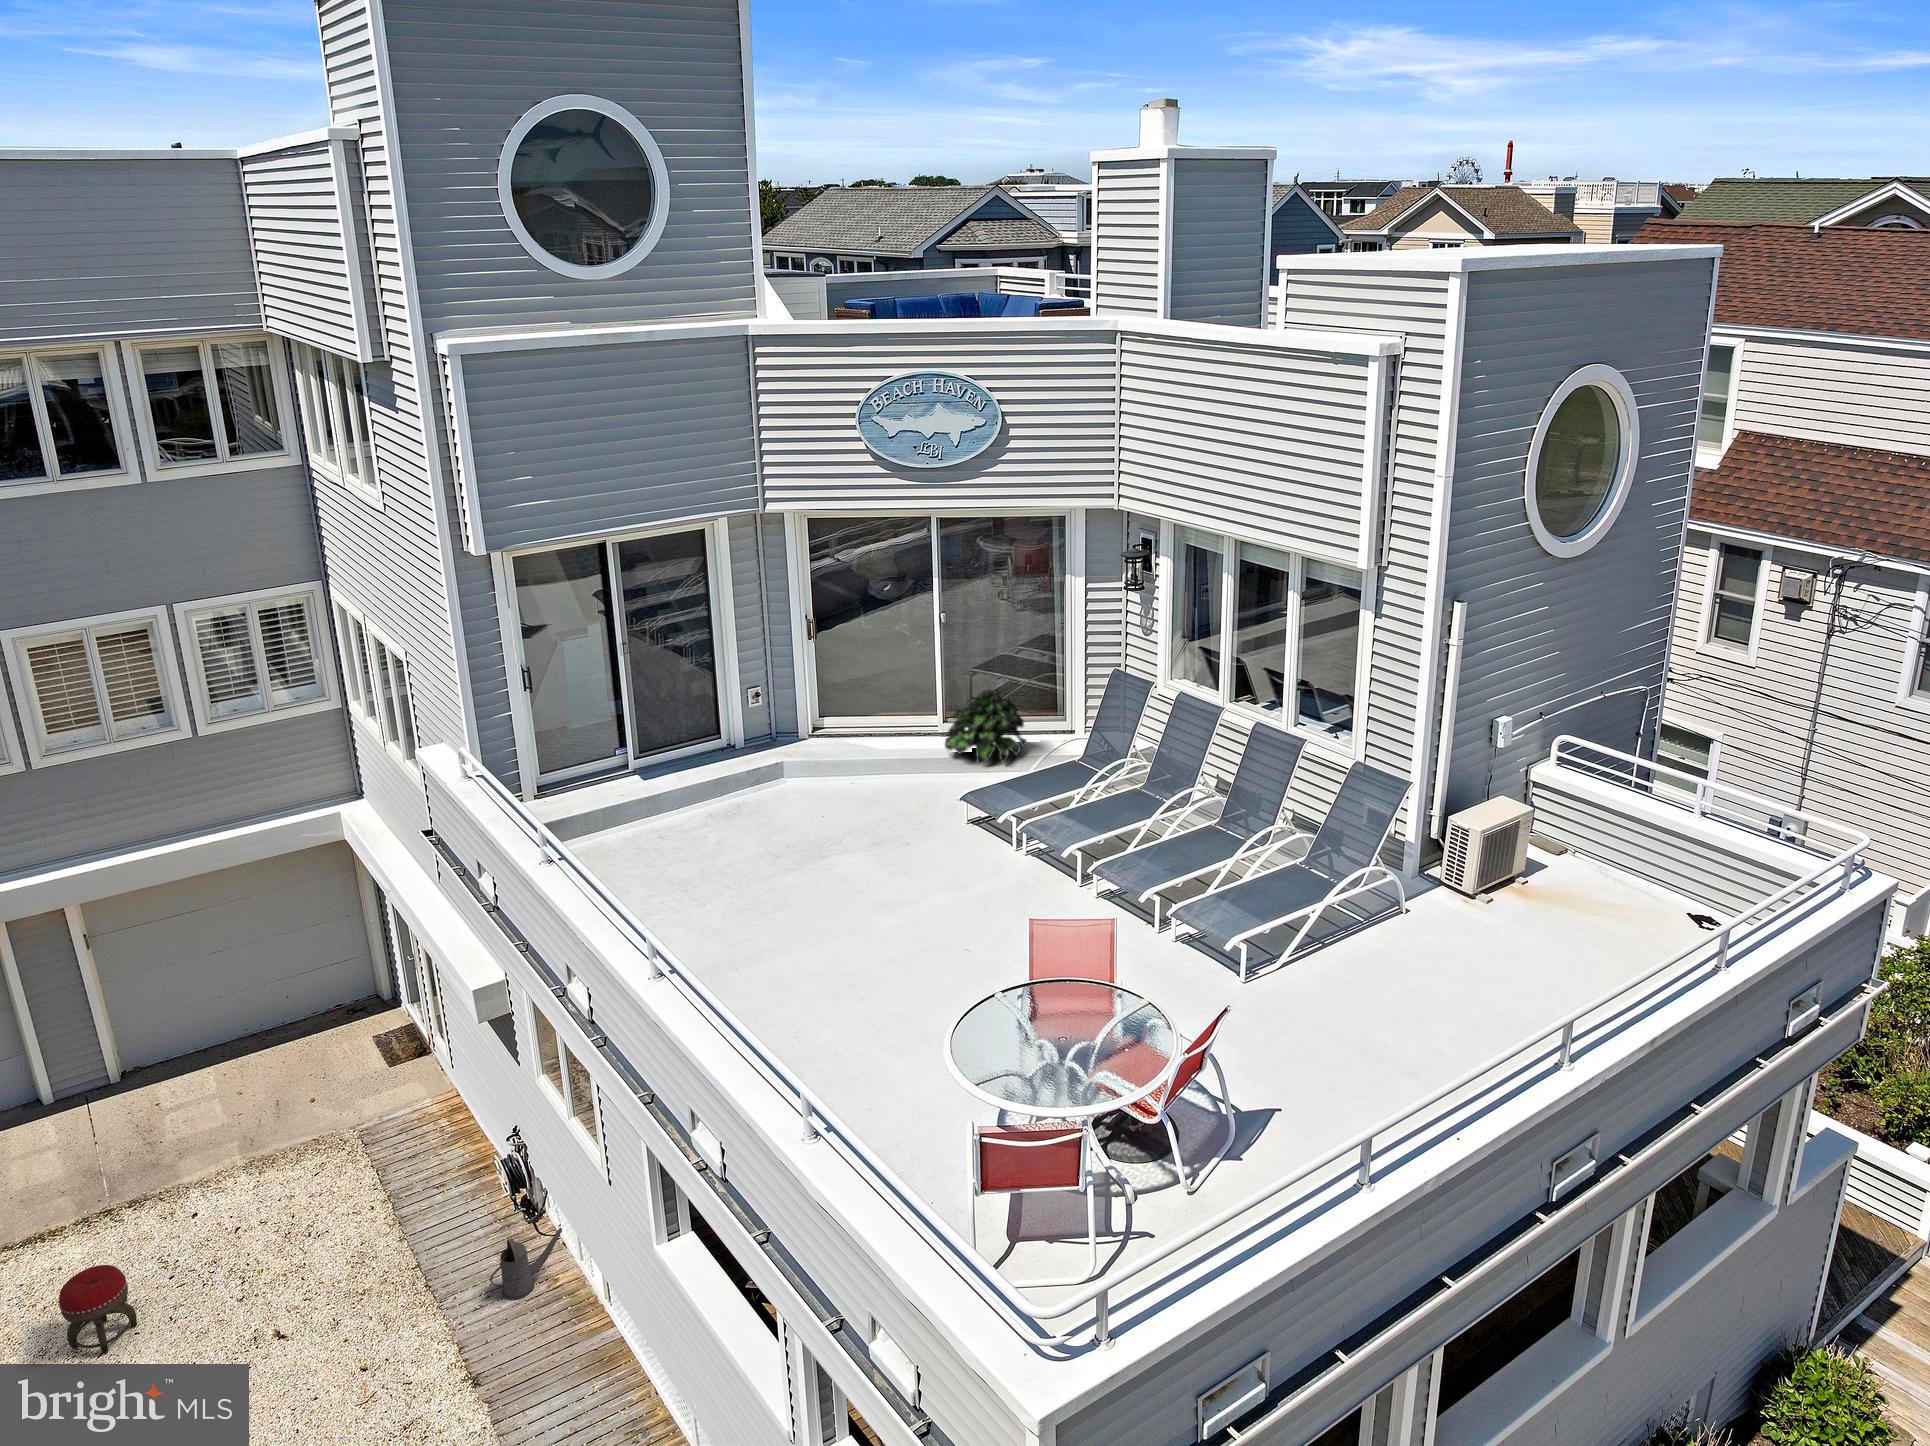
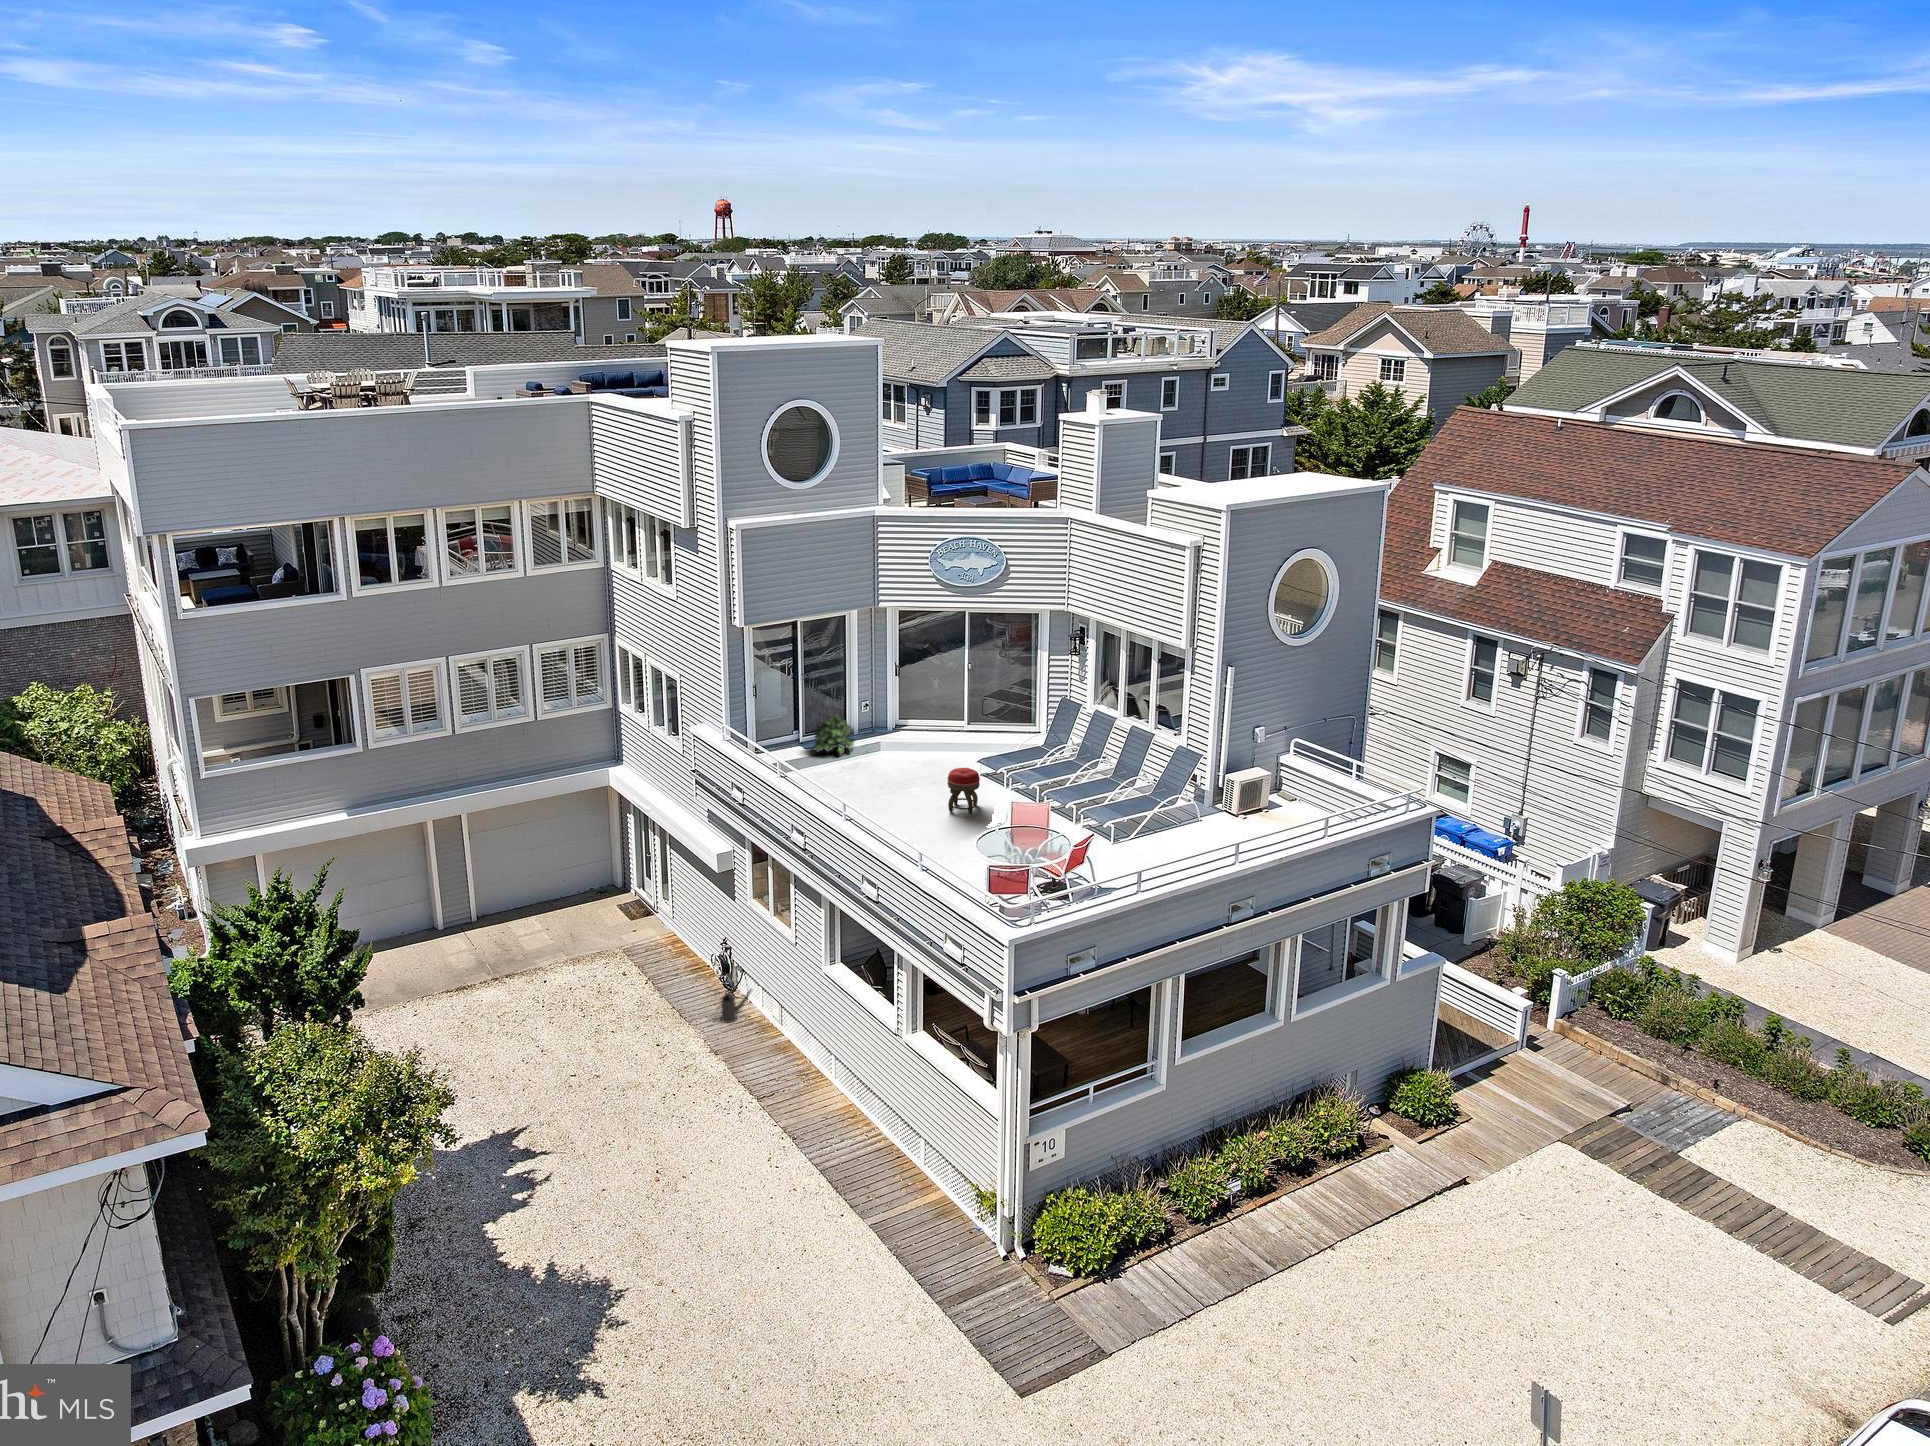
potted plant: present [945,690,1027,764] -> present [814,716,854,755]
footstool: present [59,1265,137,1354] -> present [947,768,980,814]

